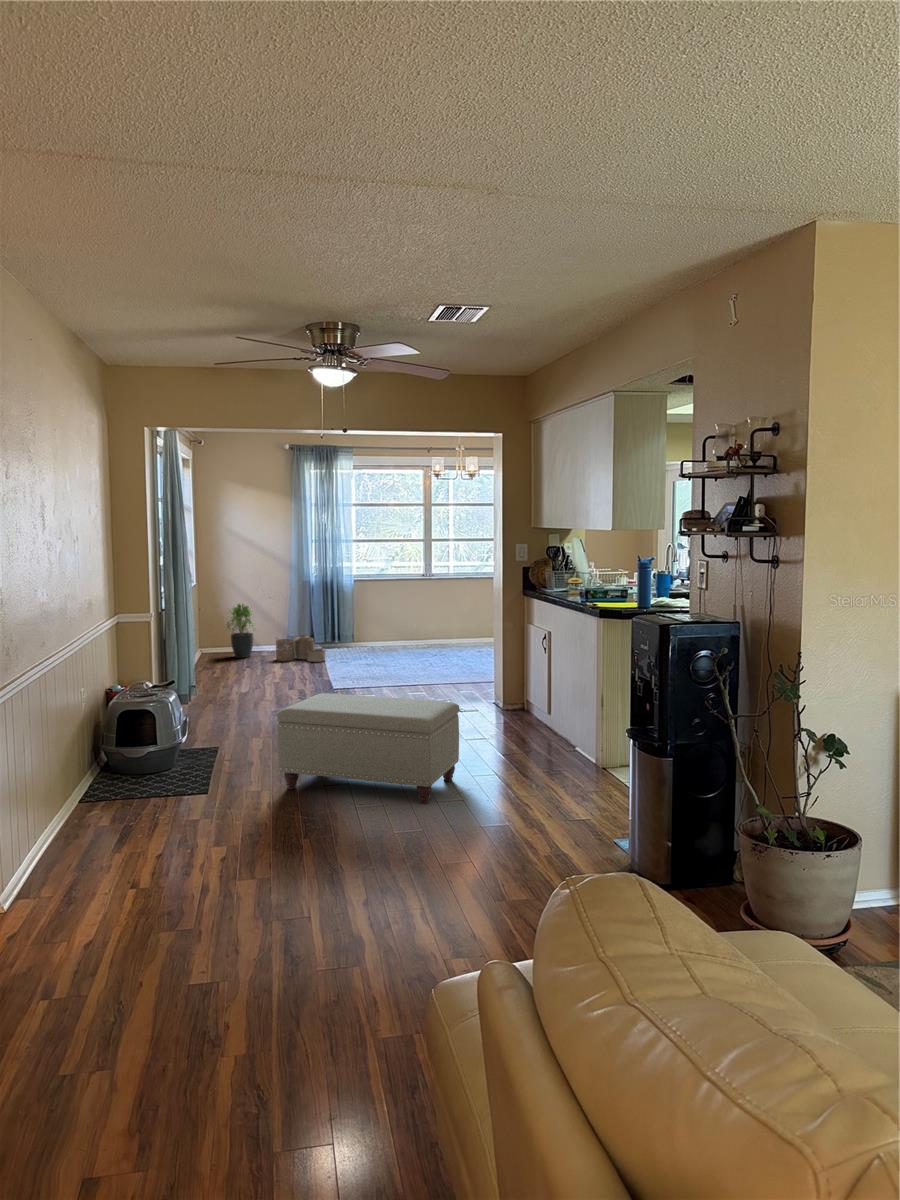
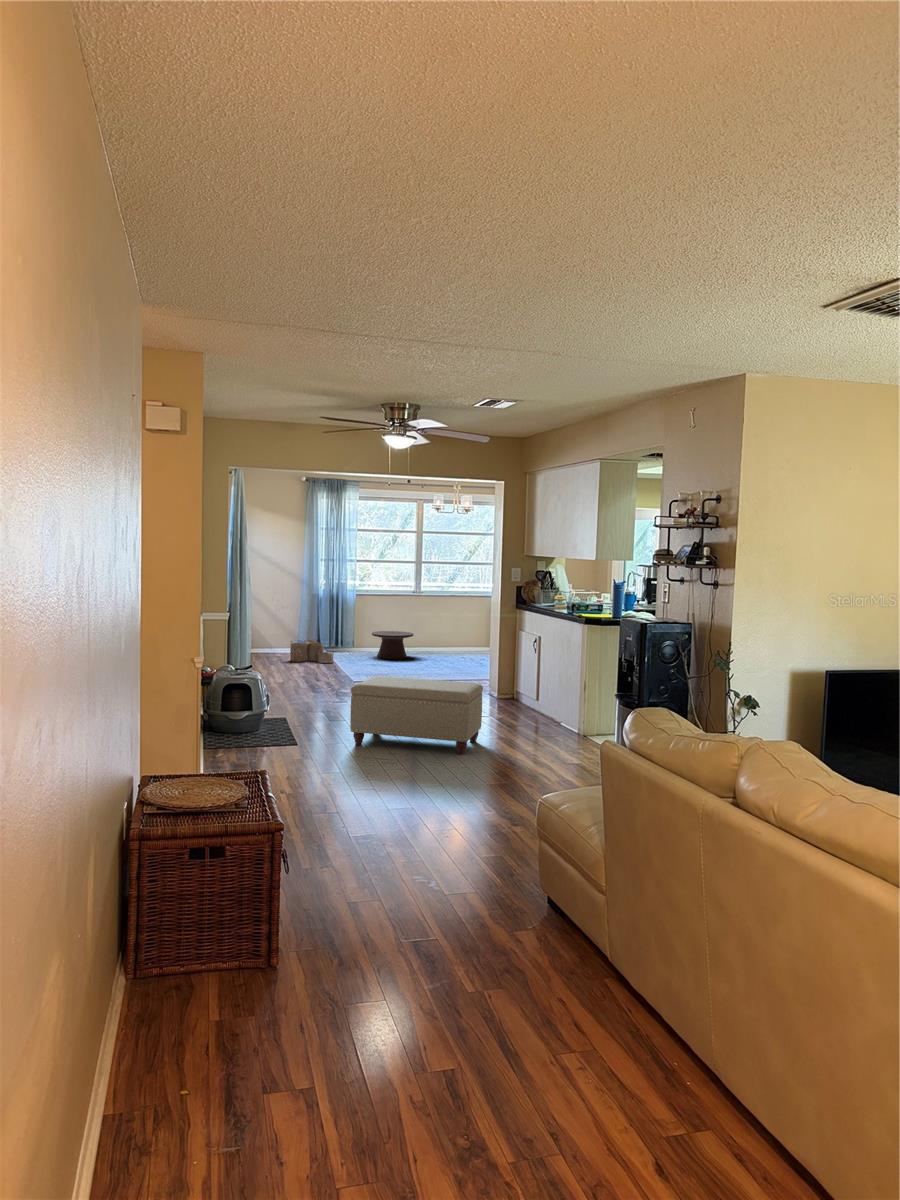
potted plant: present [227,604,254,658] -> none [244,611,273,659]
side table: none [373,621,422,654] -> present [372,631,414,659]

